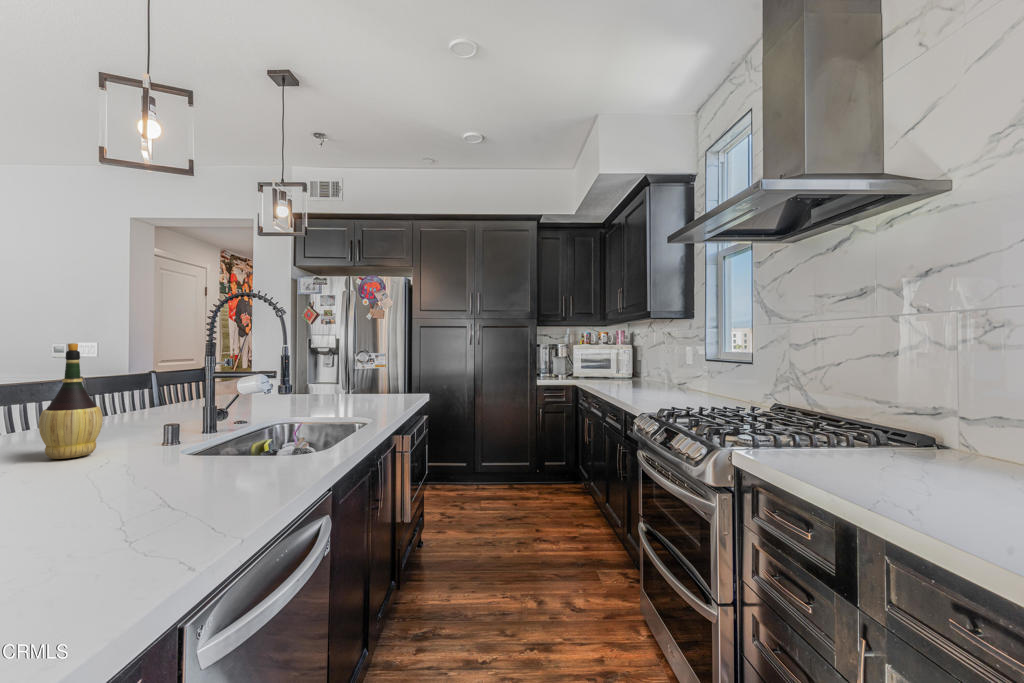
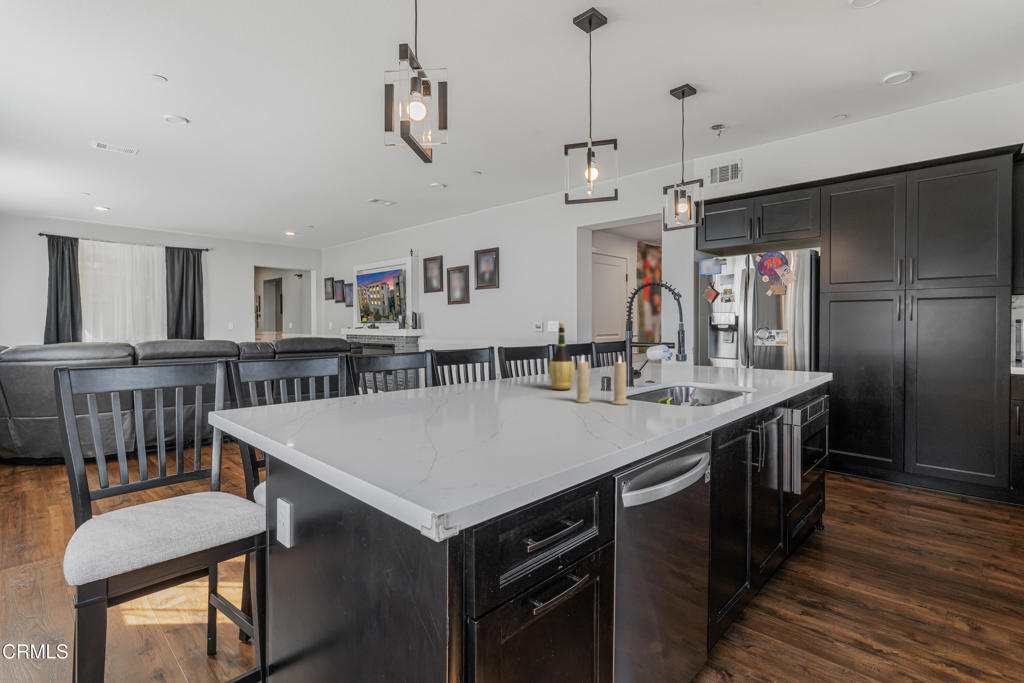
candle: none [96,393,205,482] -> present [575,355,628,405]

